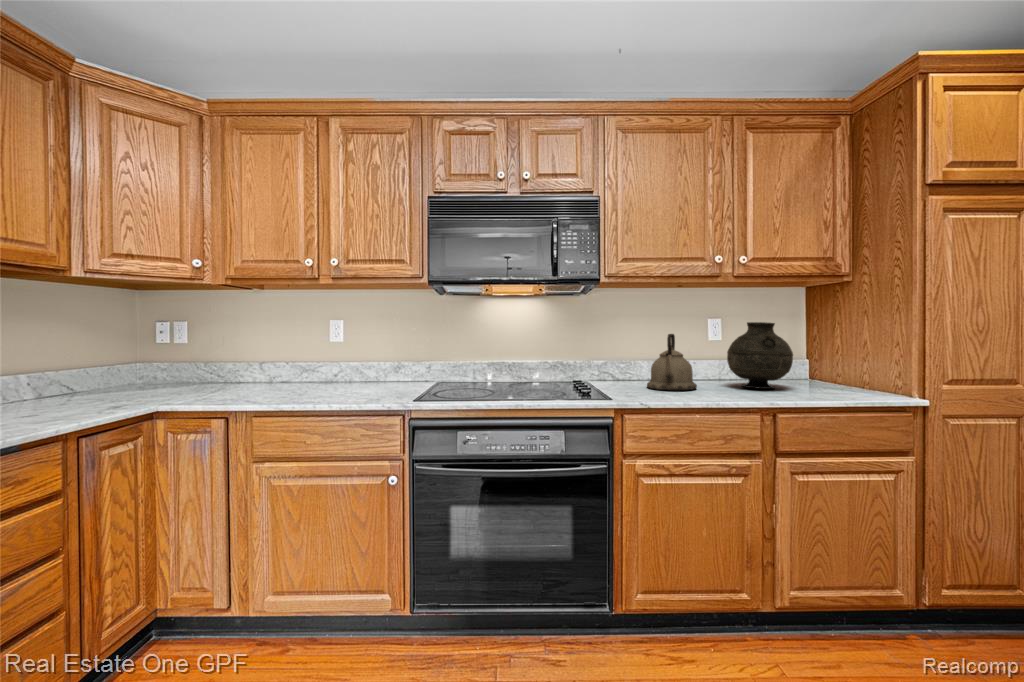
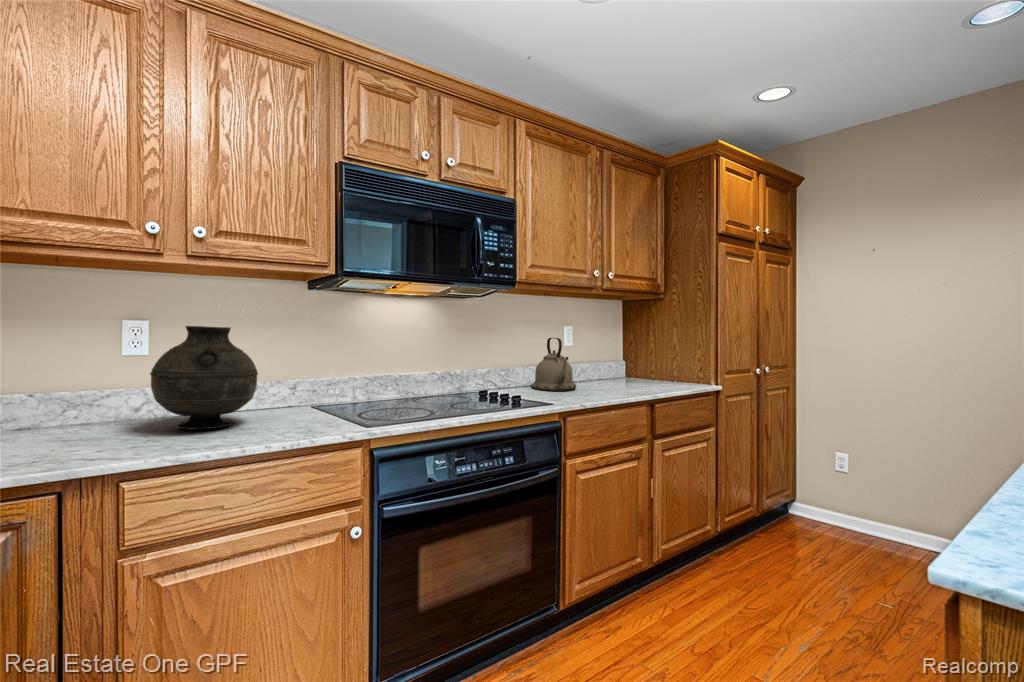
vase: present [727,322,793,389] -> present [150,326,258,429]

